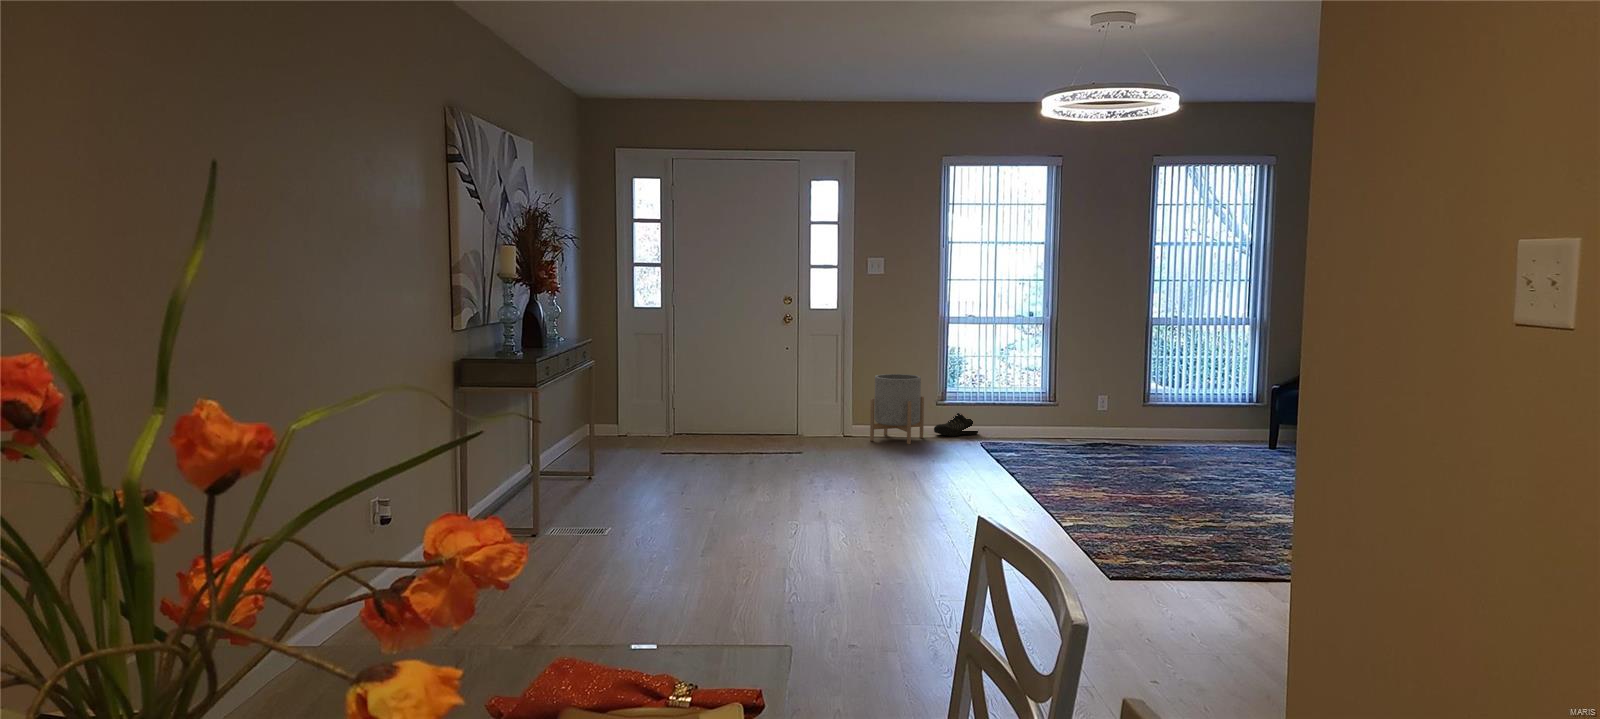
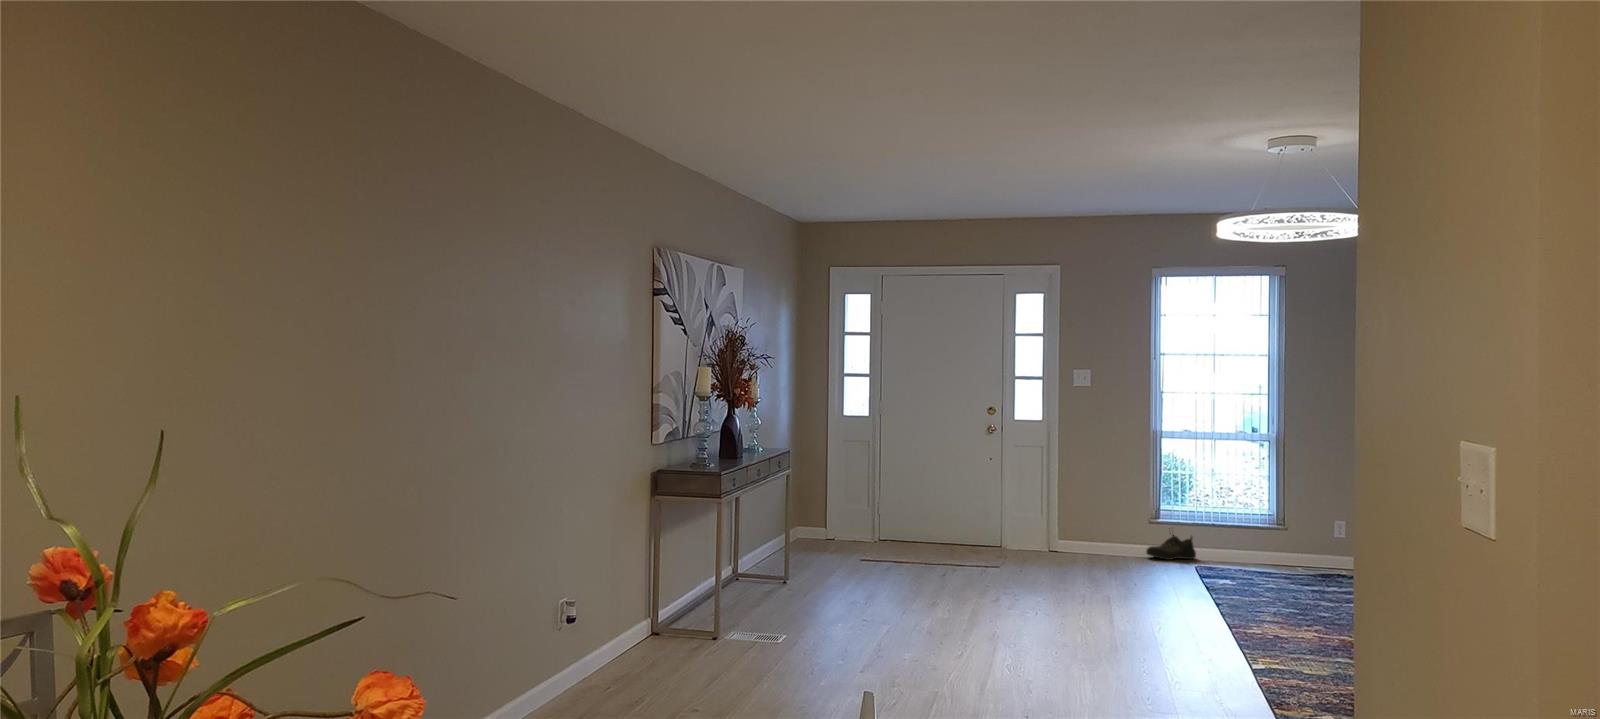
planter: present [870,374,924,444] -> none [1075,492,1134,566]

